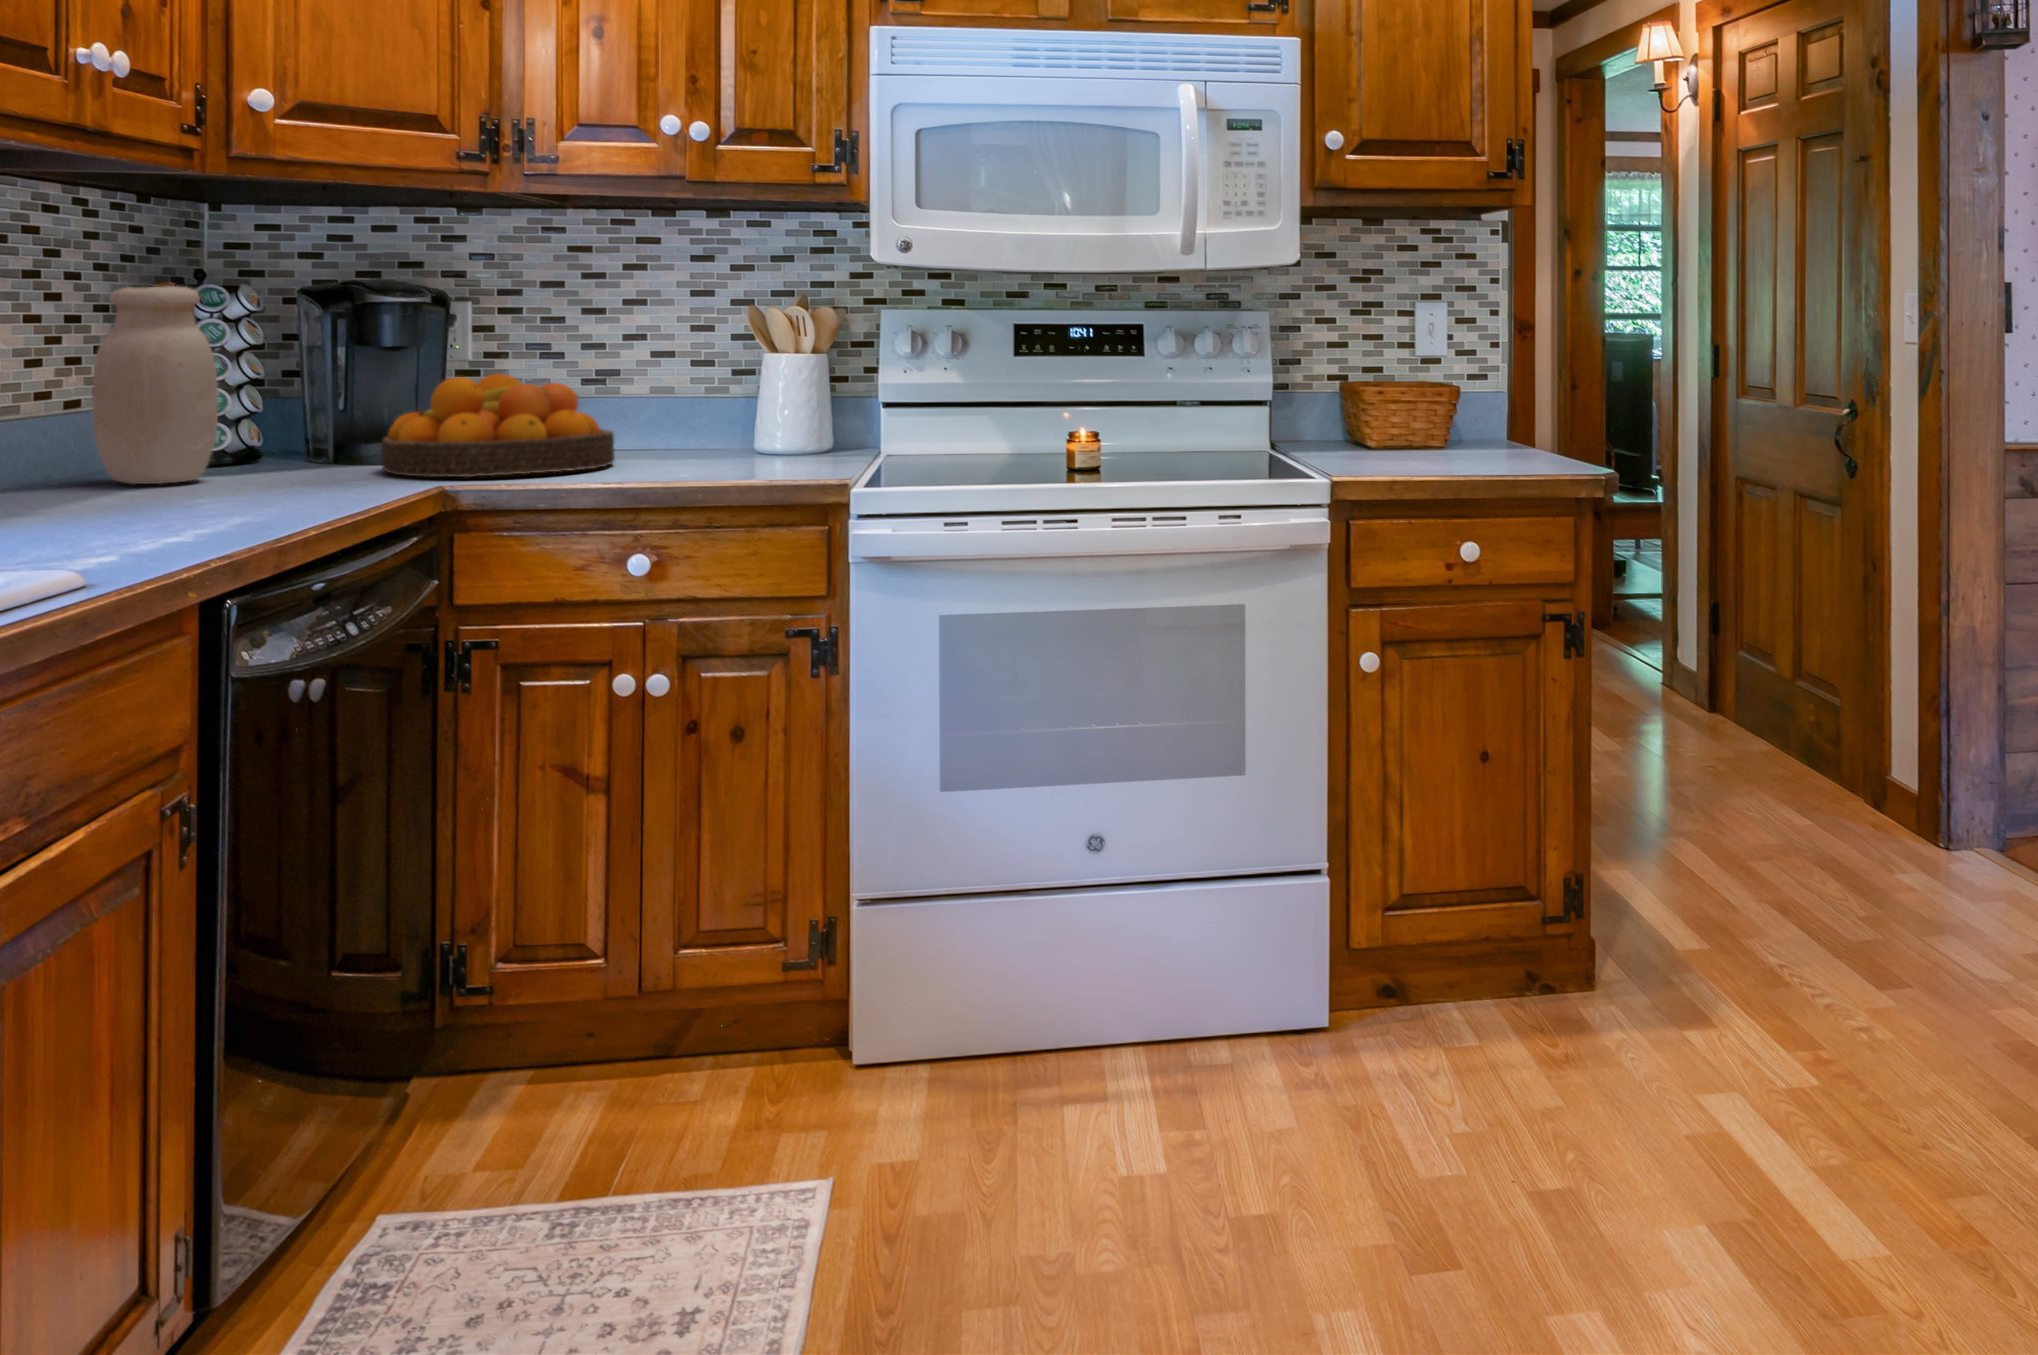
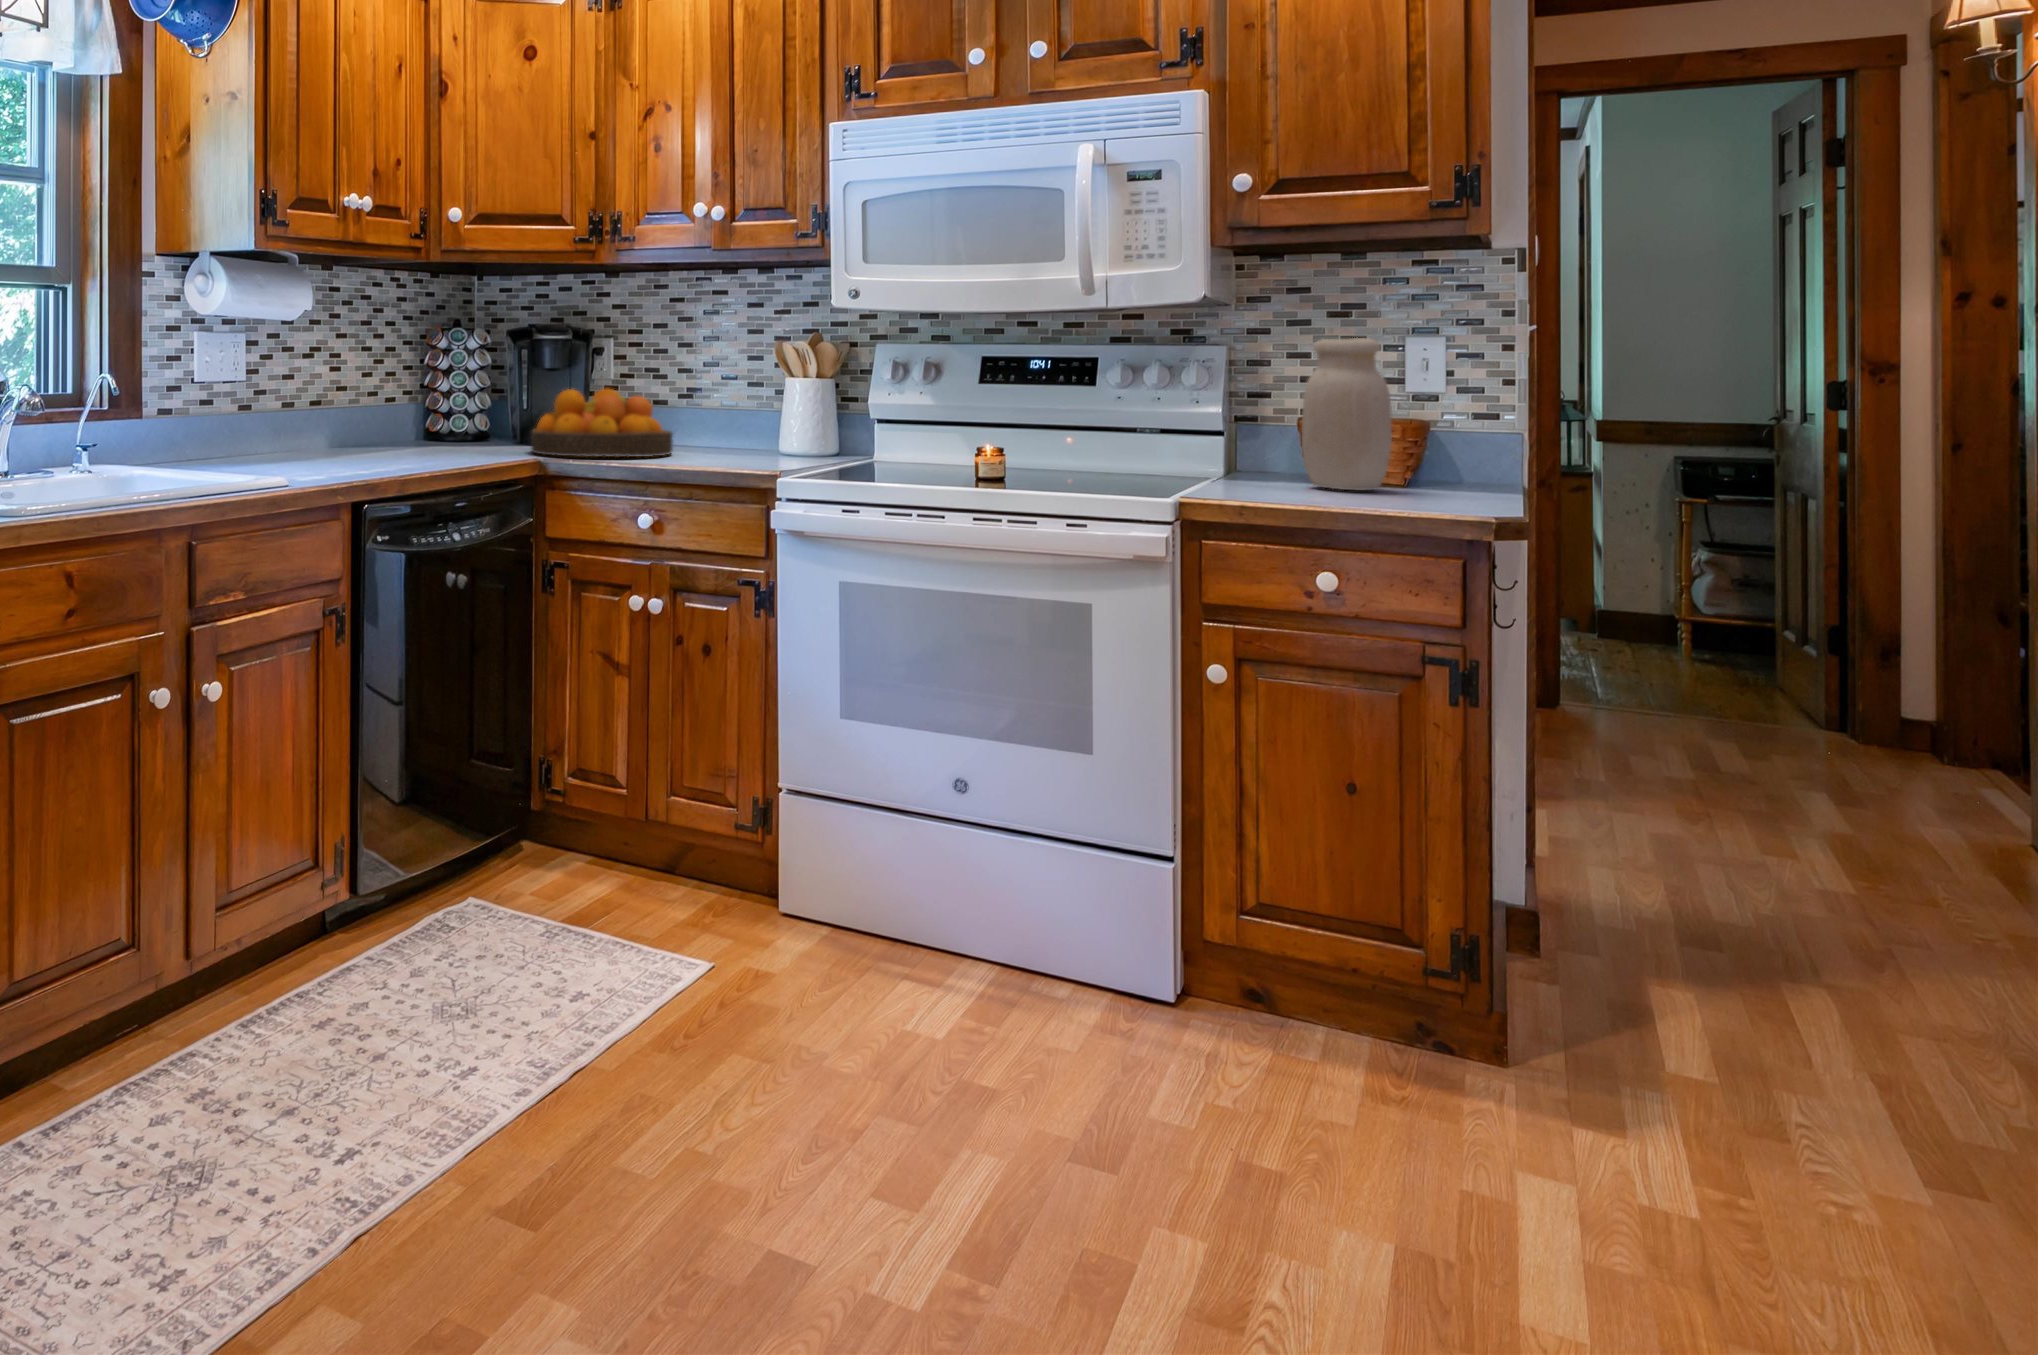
jar: present [92,287,218,484] -> present [1302,338,1392,490]

